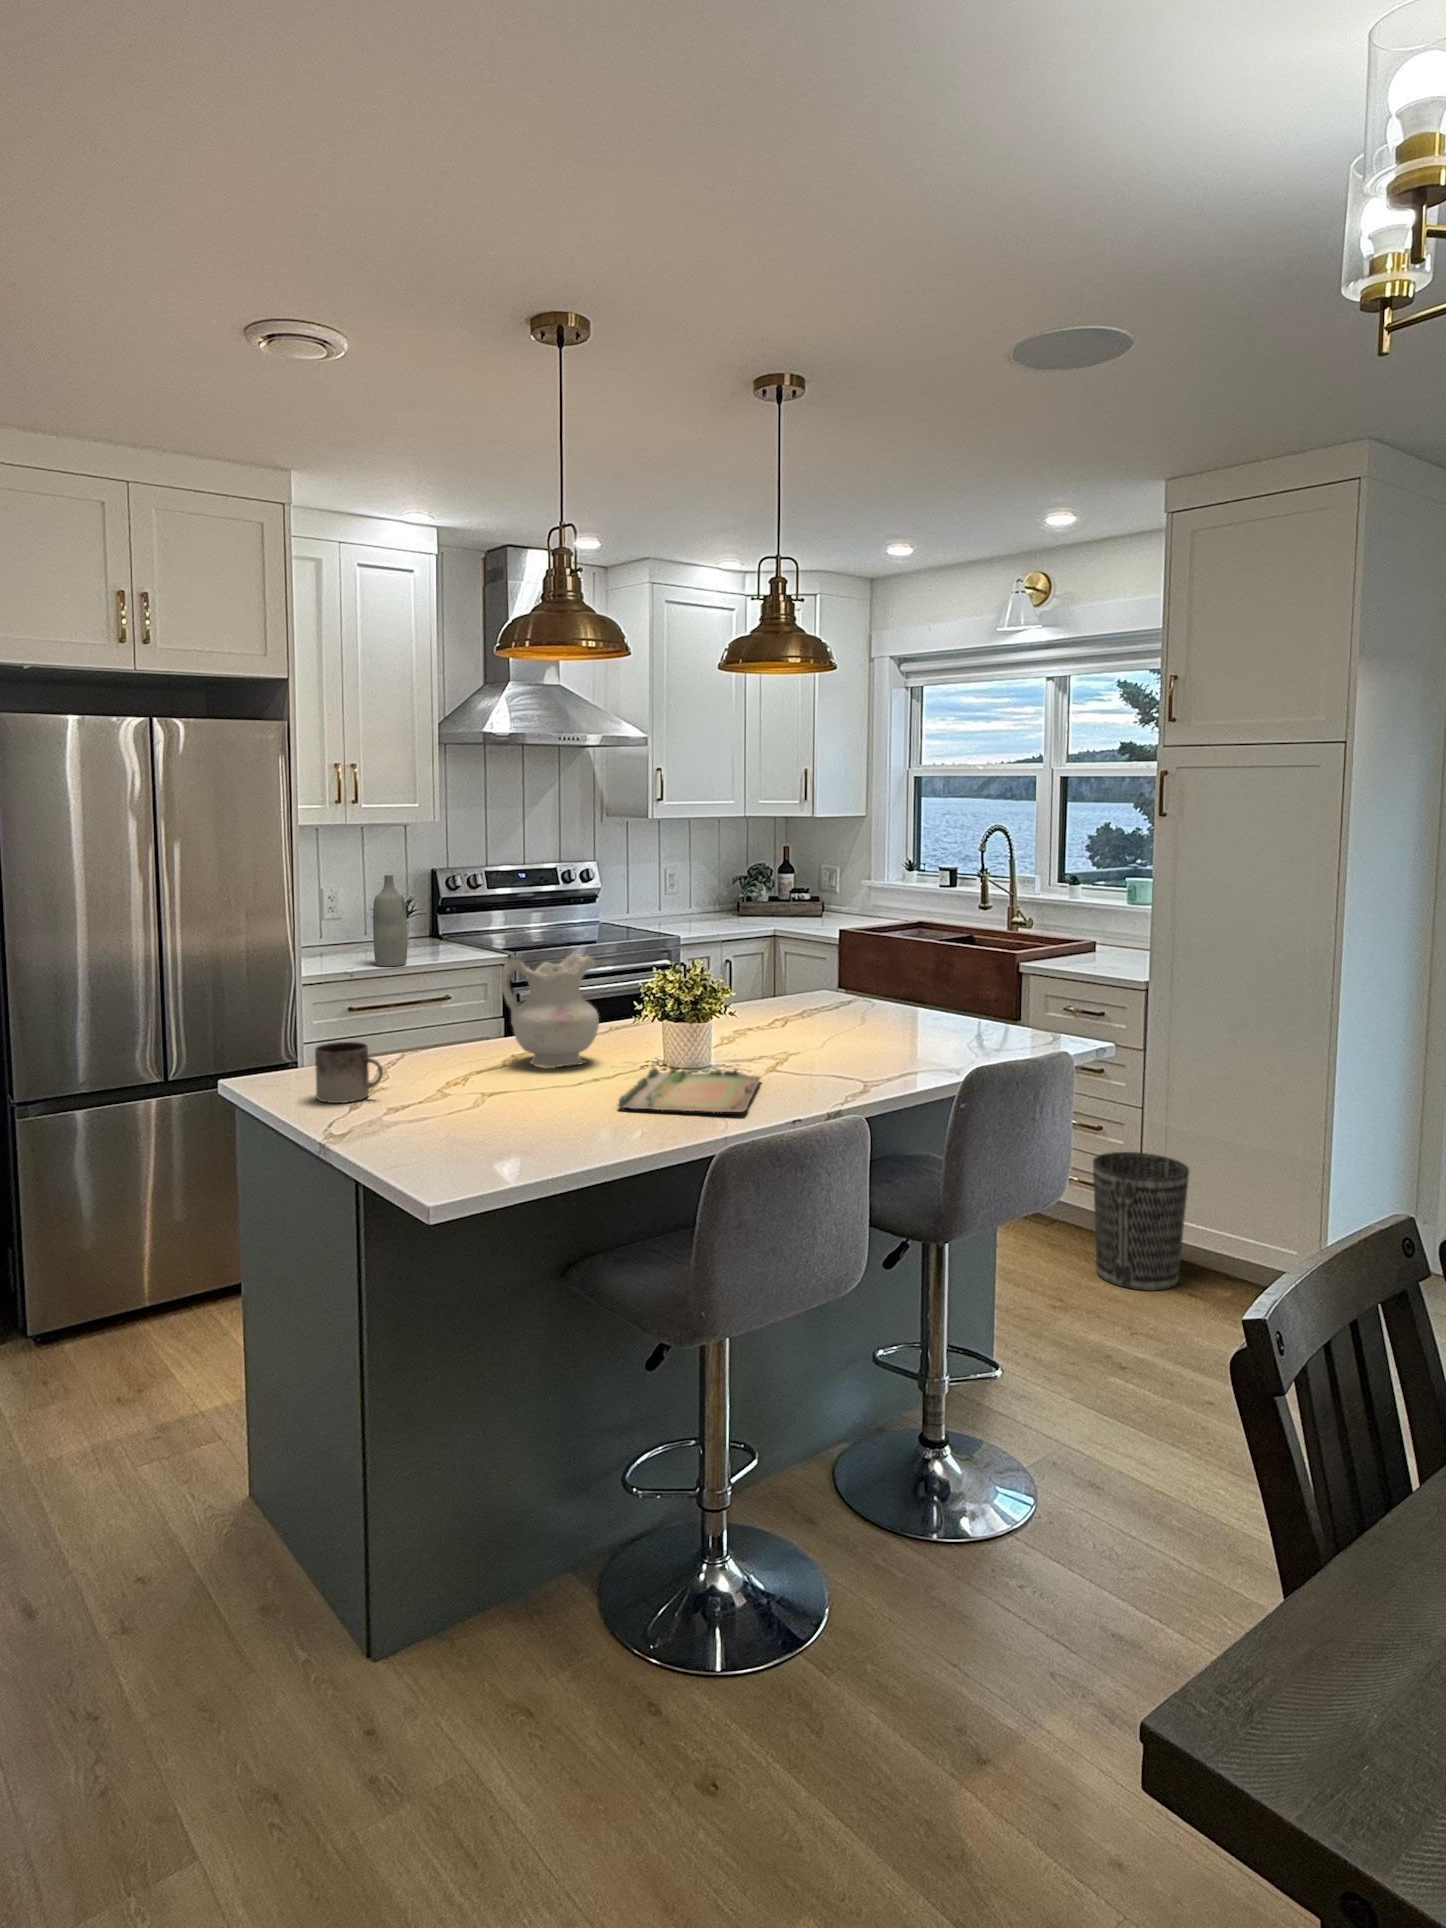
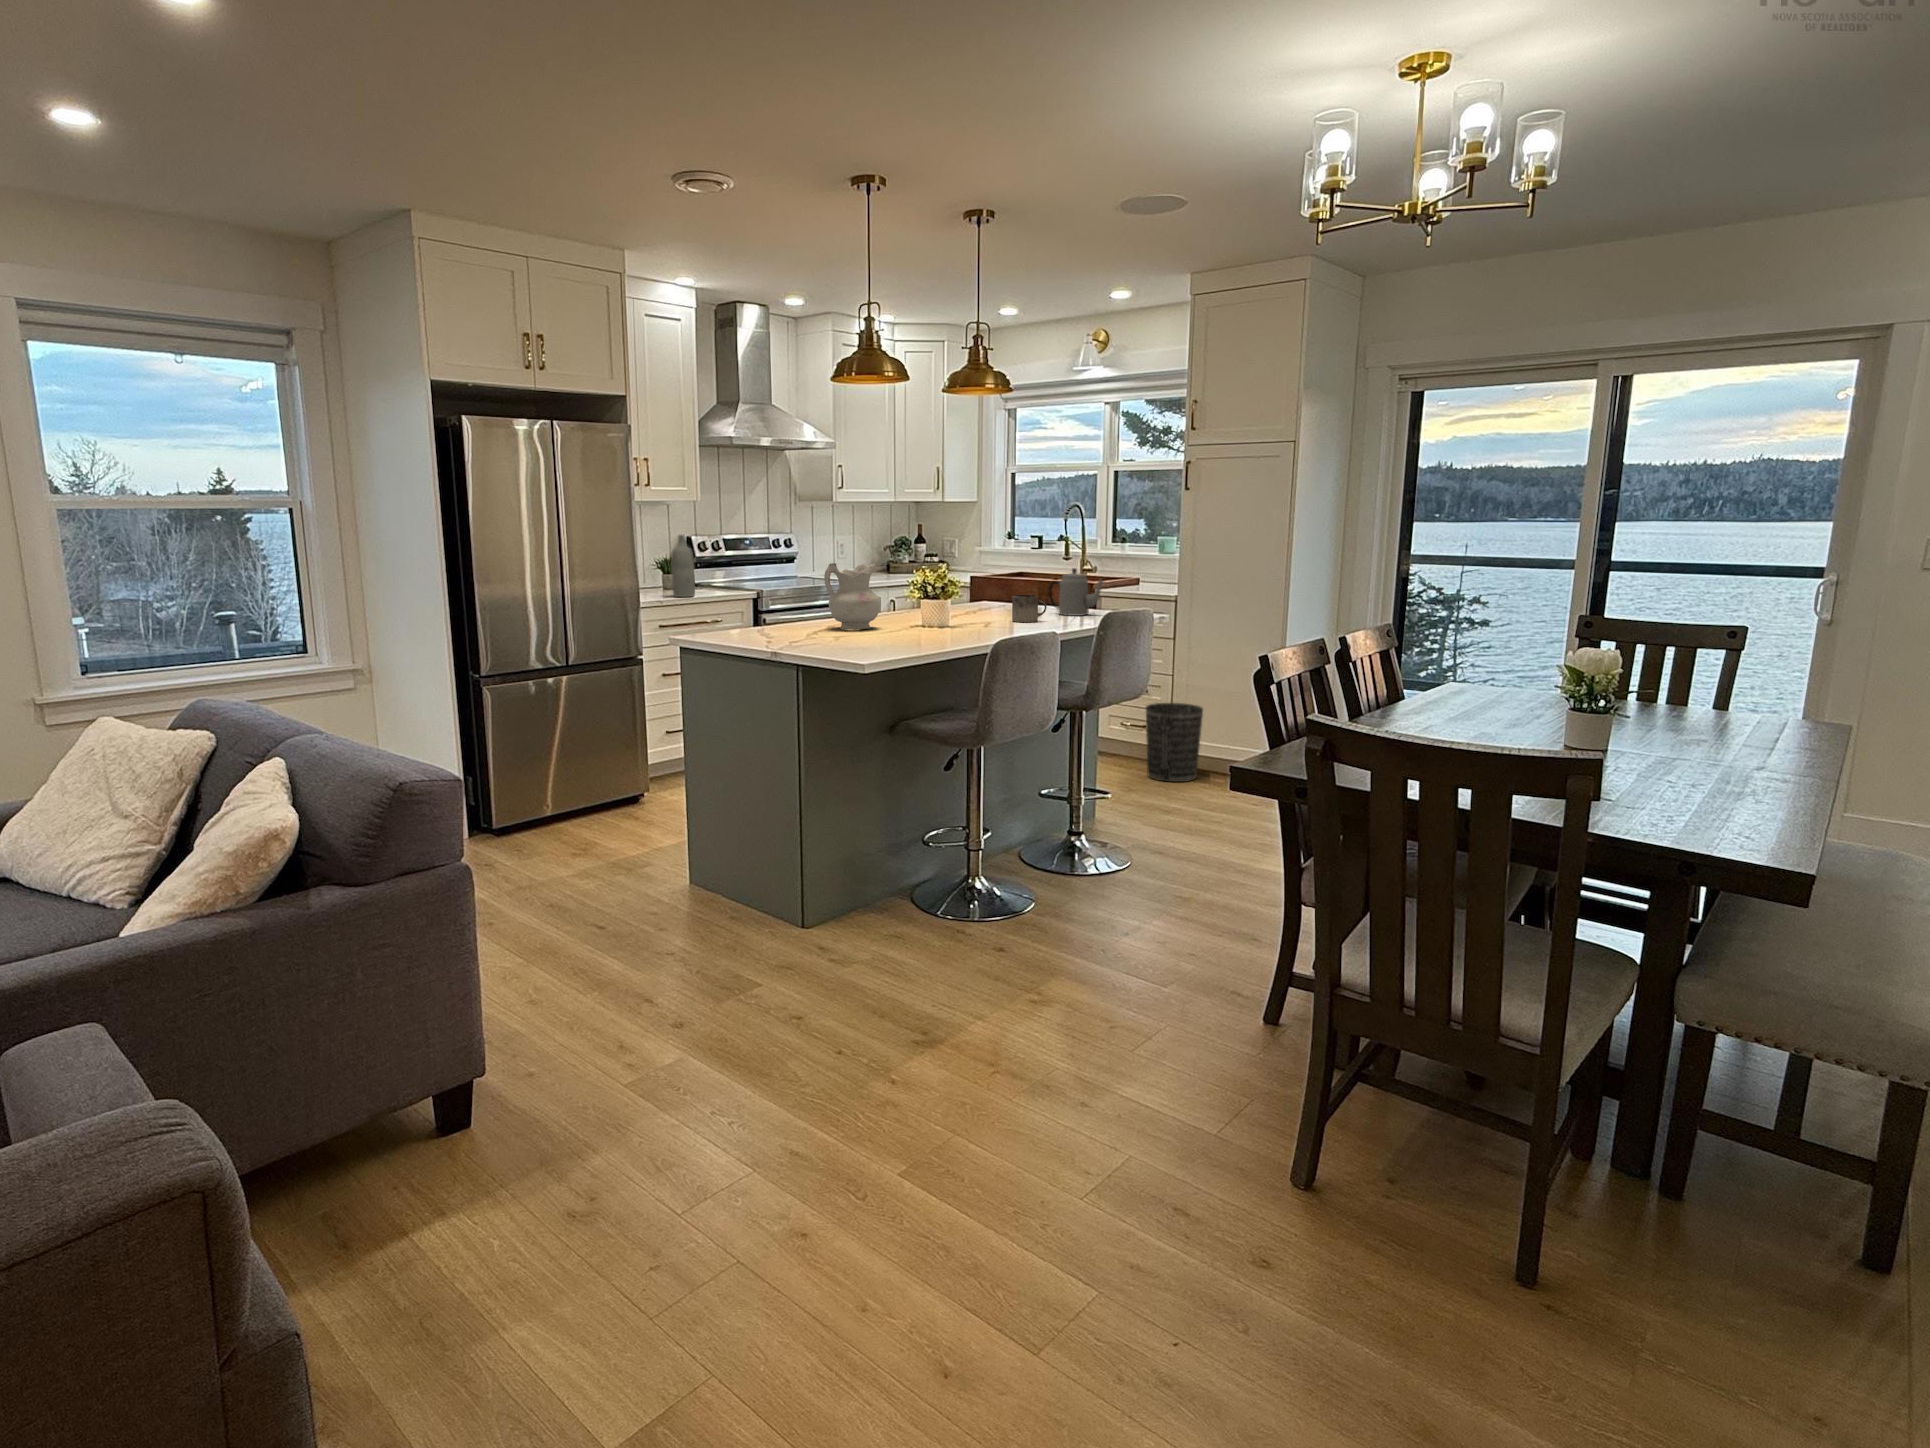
teapot: none [912,956,1002,1037] -> present [1049,568,1103,616]
mug: present [315,1042,383,1103] -> present [1012,595,1047,622]
tray: present [618,1067,761,1112] -> none [914,620,987,640]

